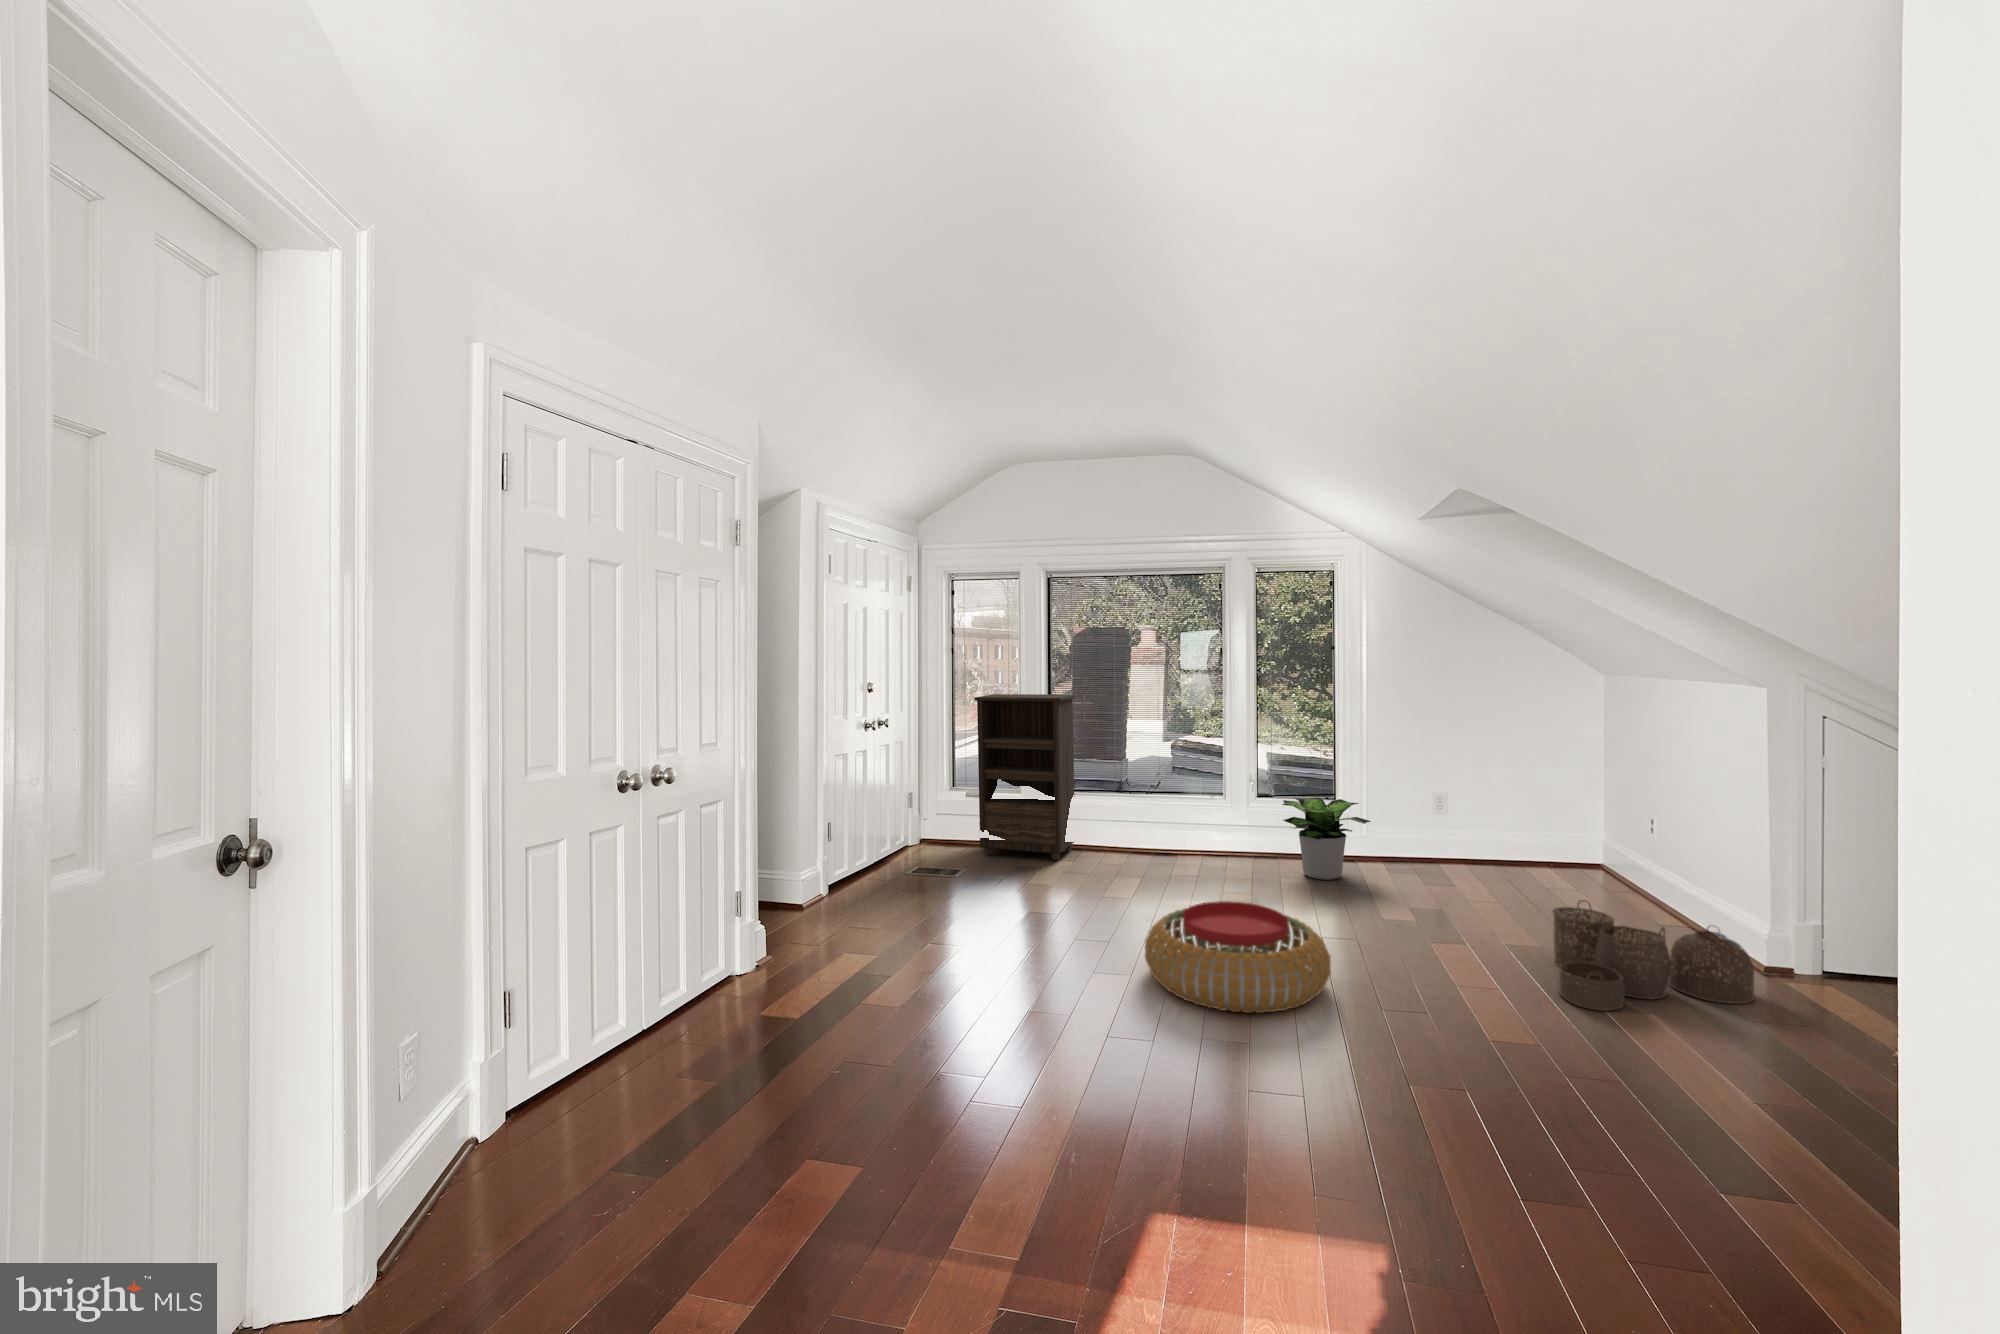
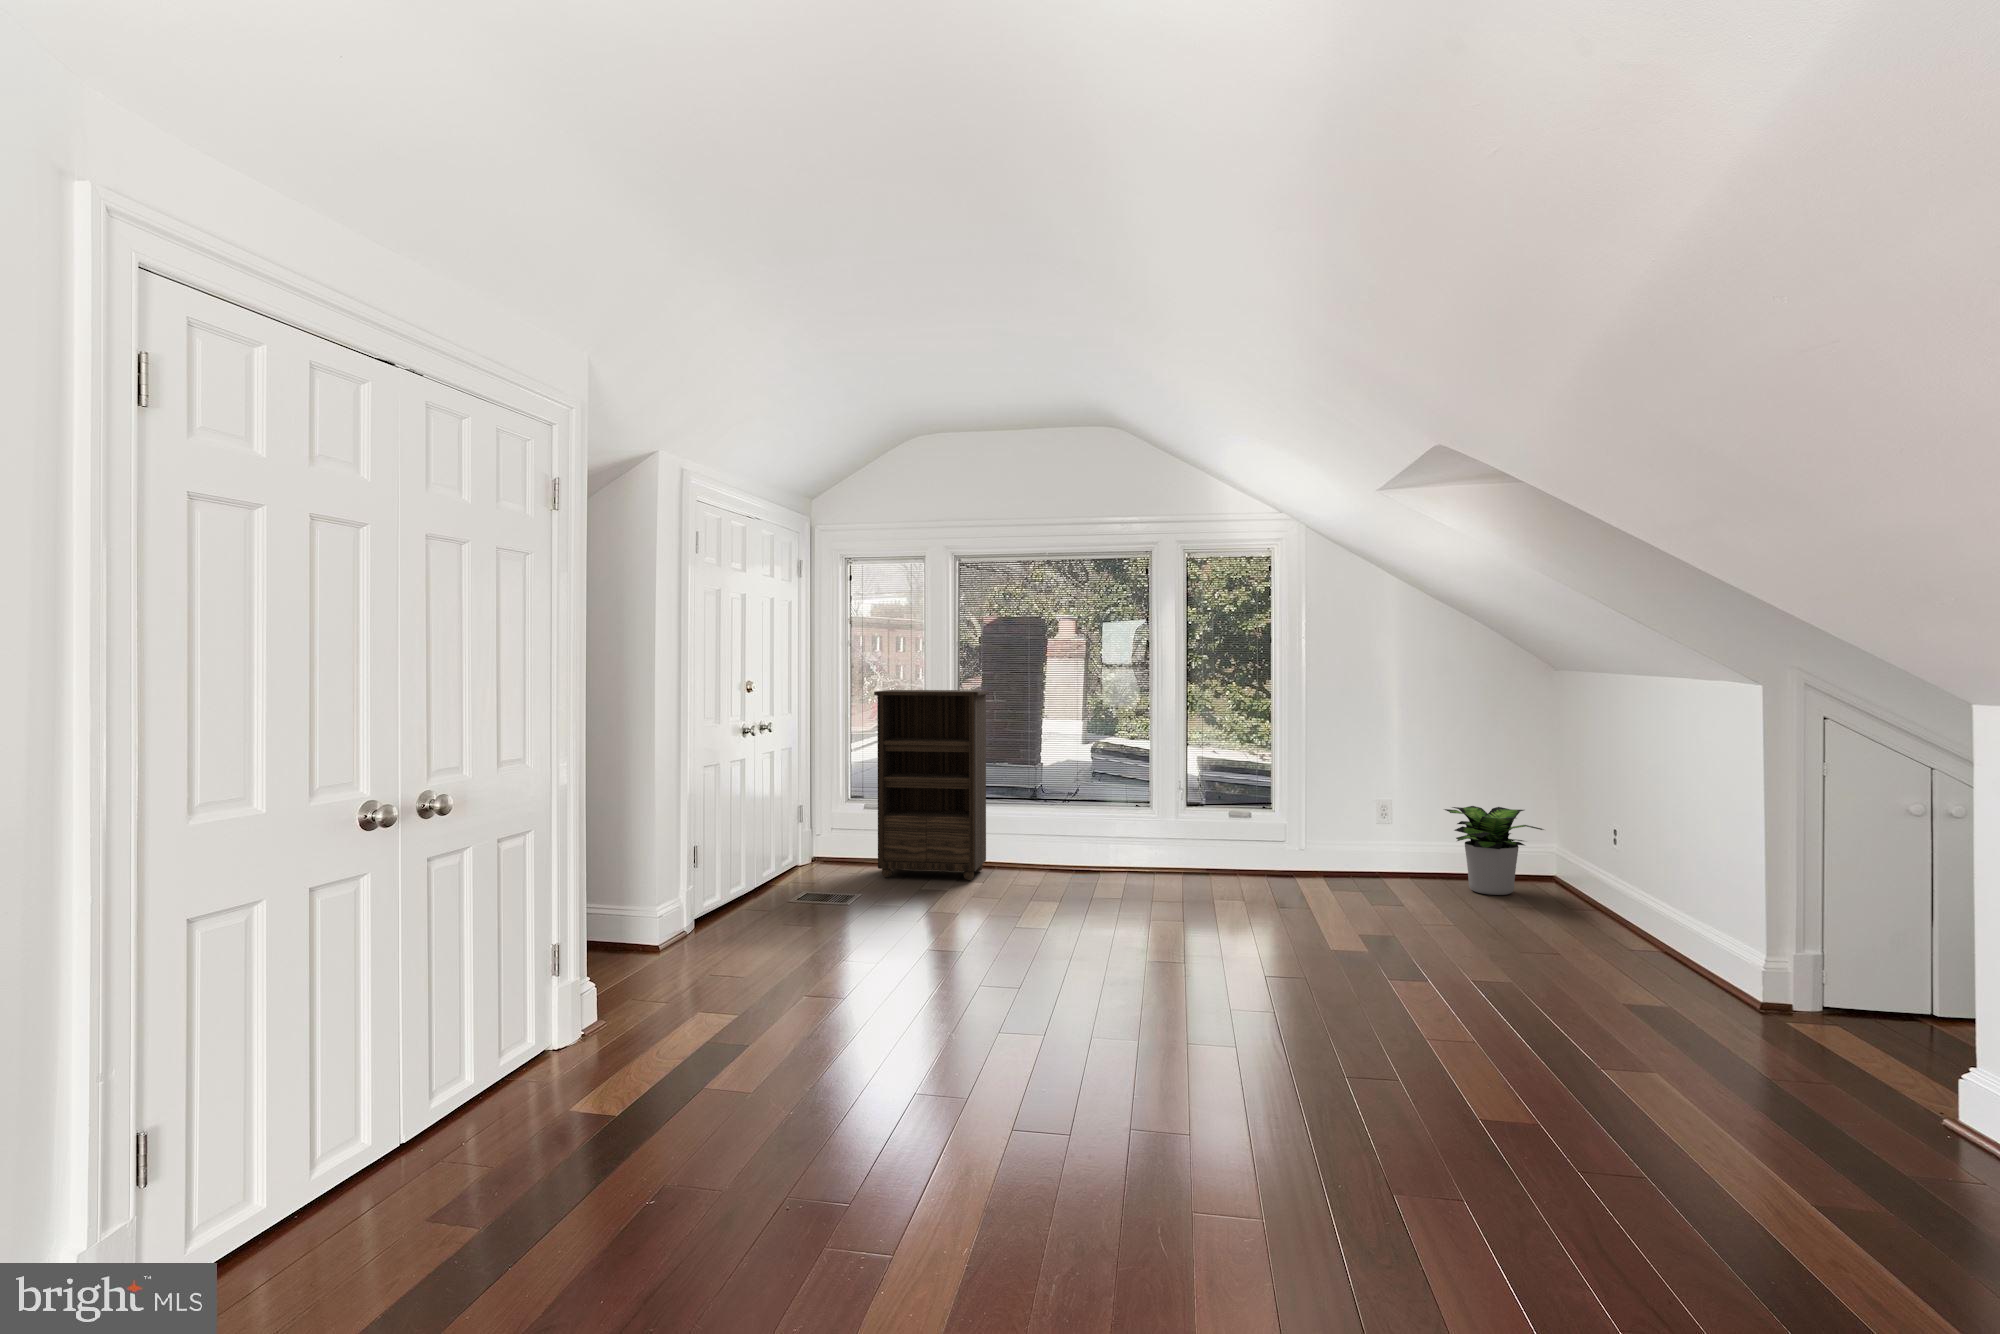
potted plant: present [1282,797,1371,880] -> present [1445,806,1544,895]
woven basket: present [1553,900,1754,1011] -> none [1503,883,1681,979]
pouf: present [1145,901,1331,1013] -> none [1115,895,1308,999]

